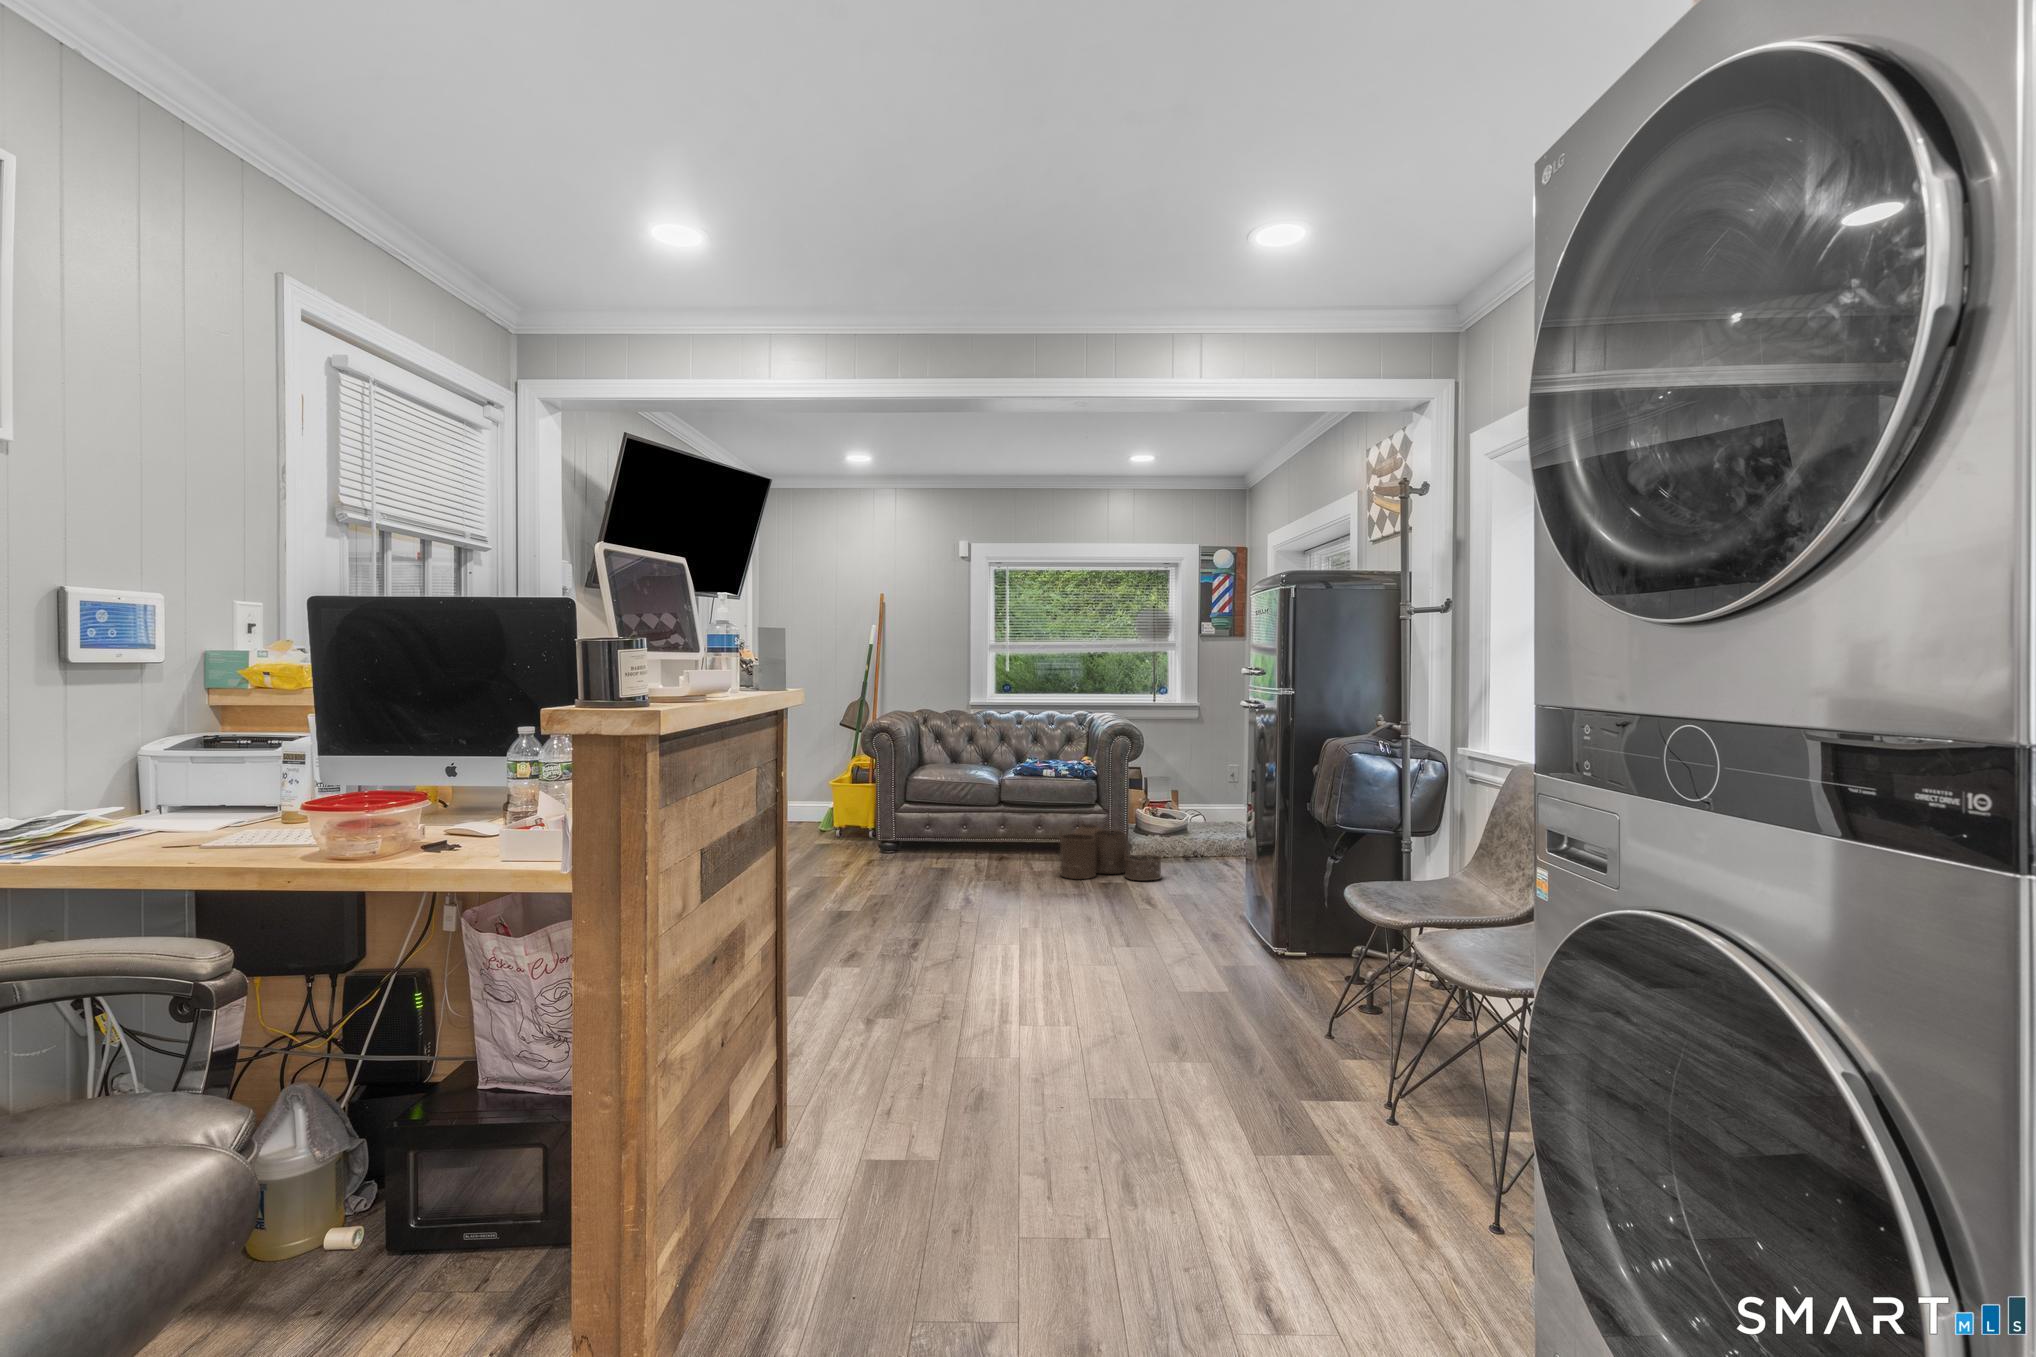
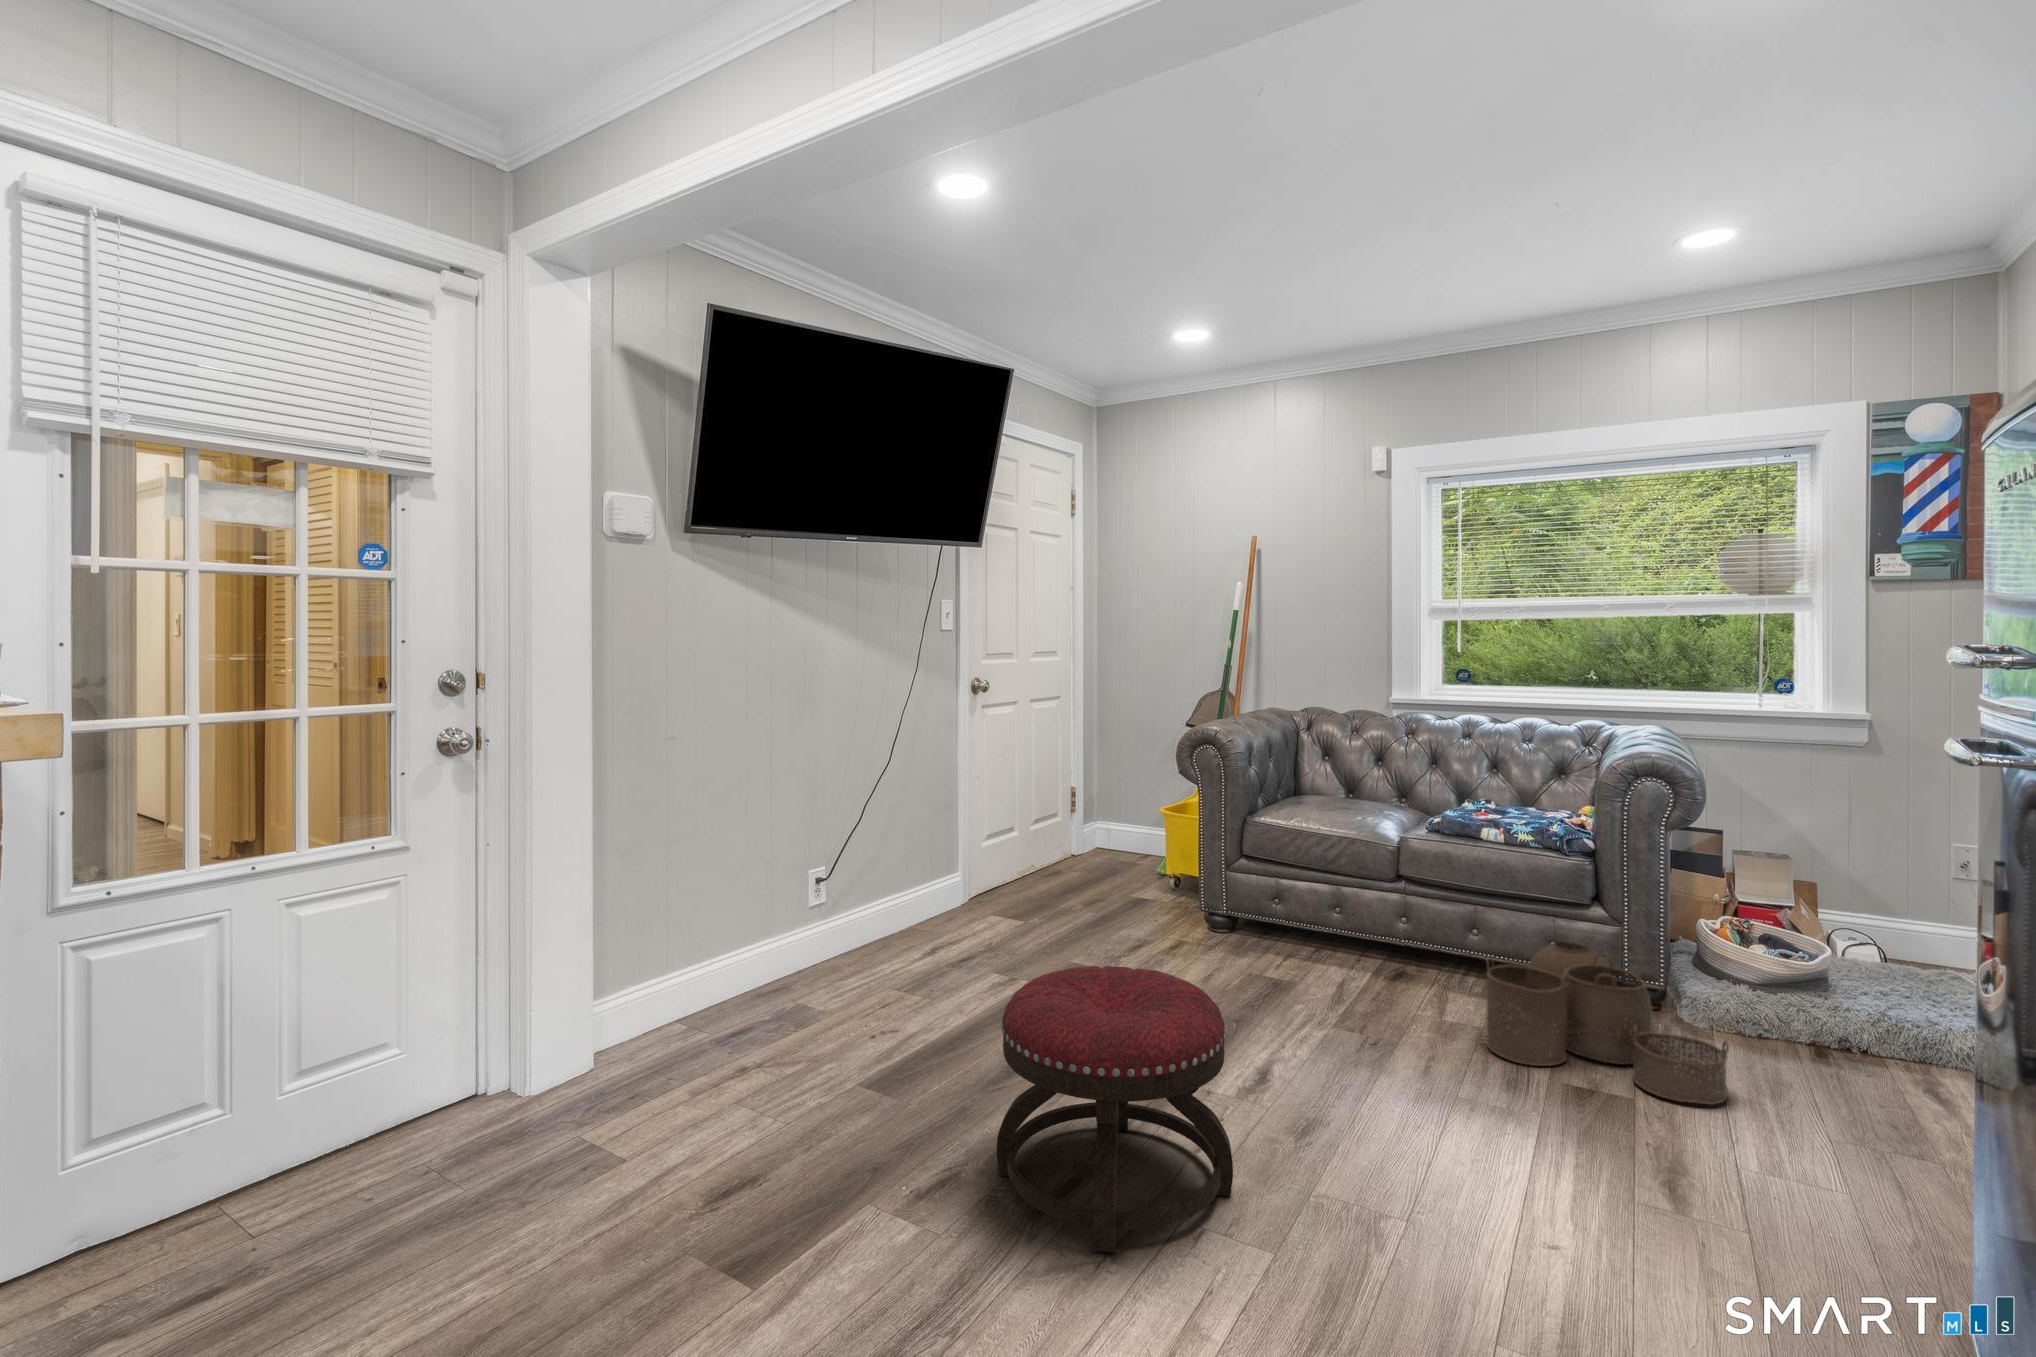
ottoman: none [873,834,989,954] -> present [996,966,1233,1253]

